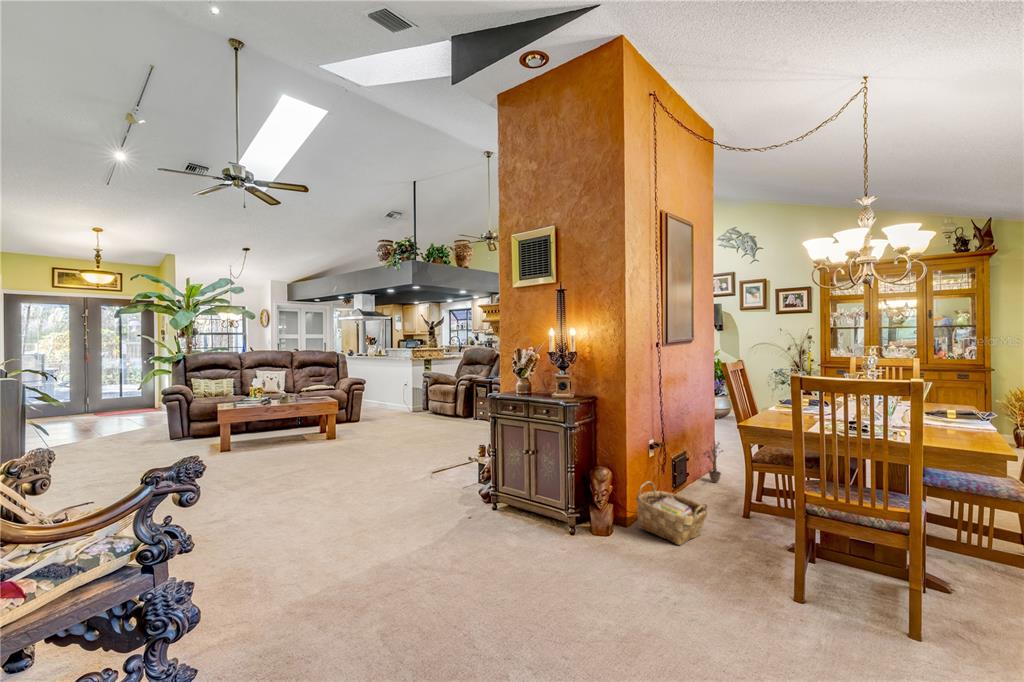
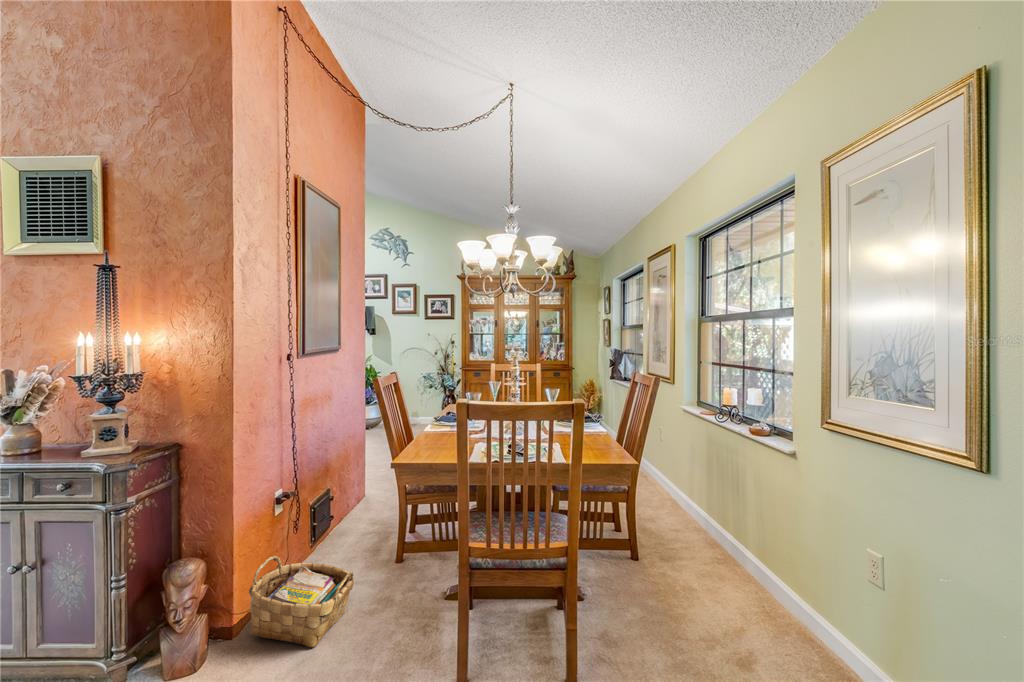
decorative plant: present [704,441,723,483] -> none [352,465,376,520]

